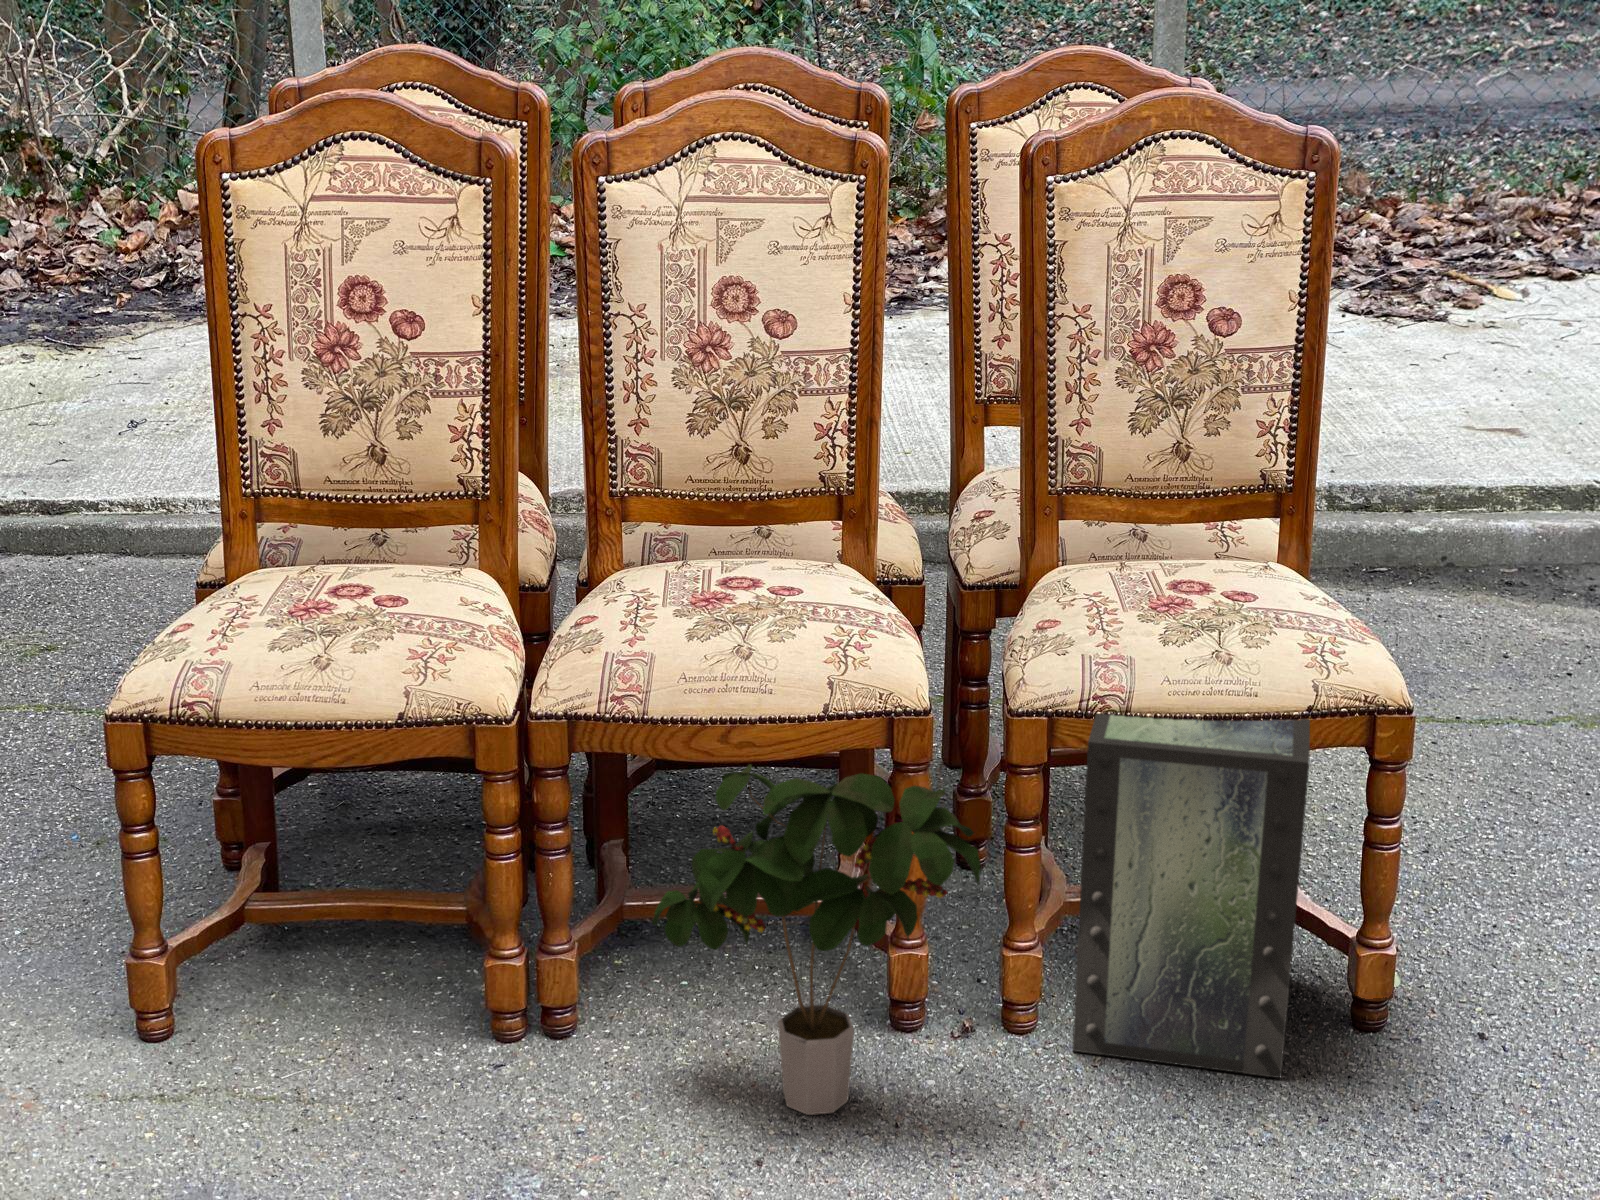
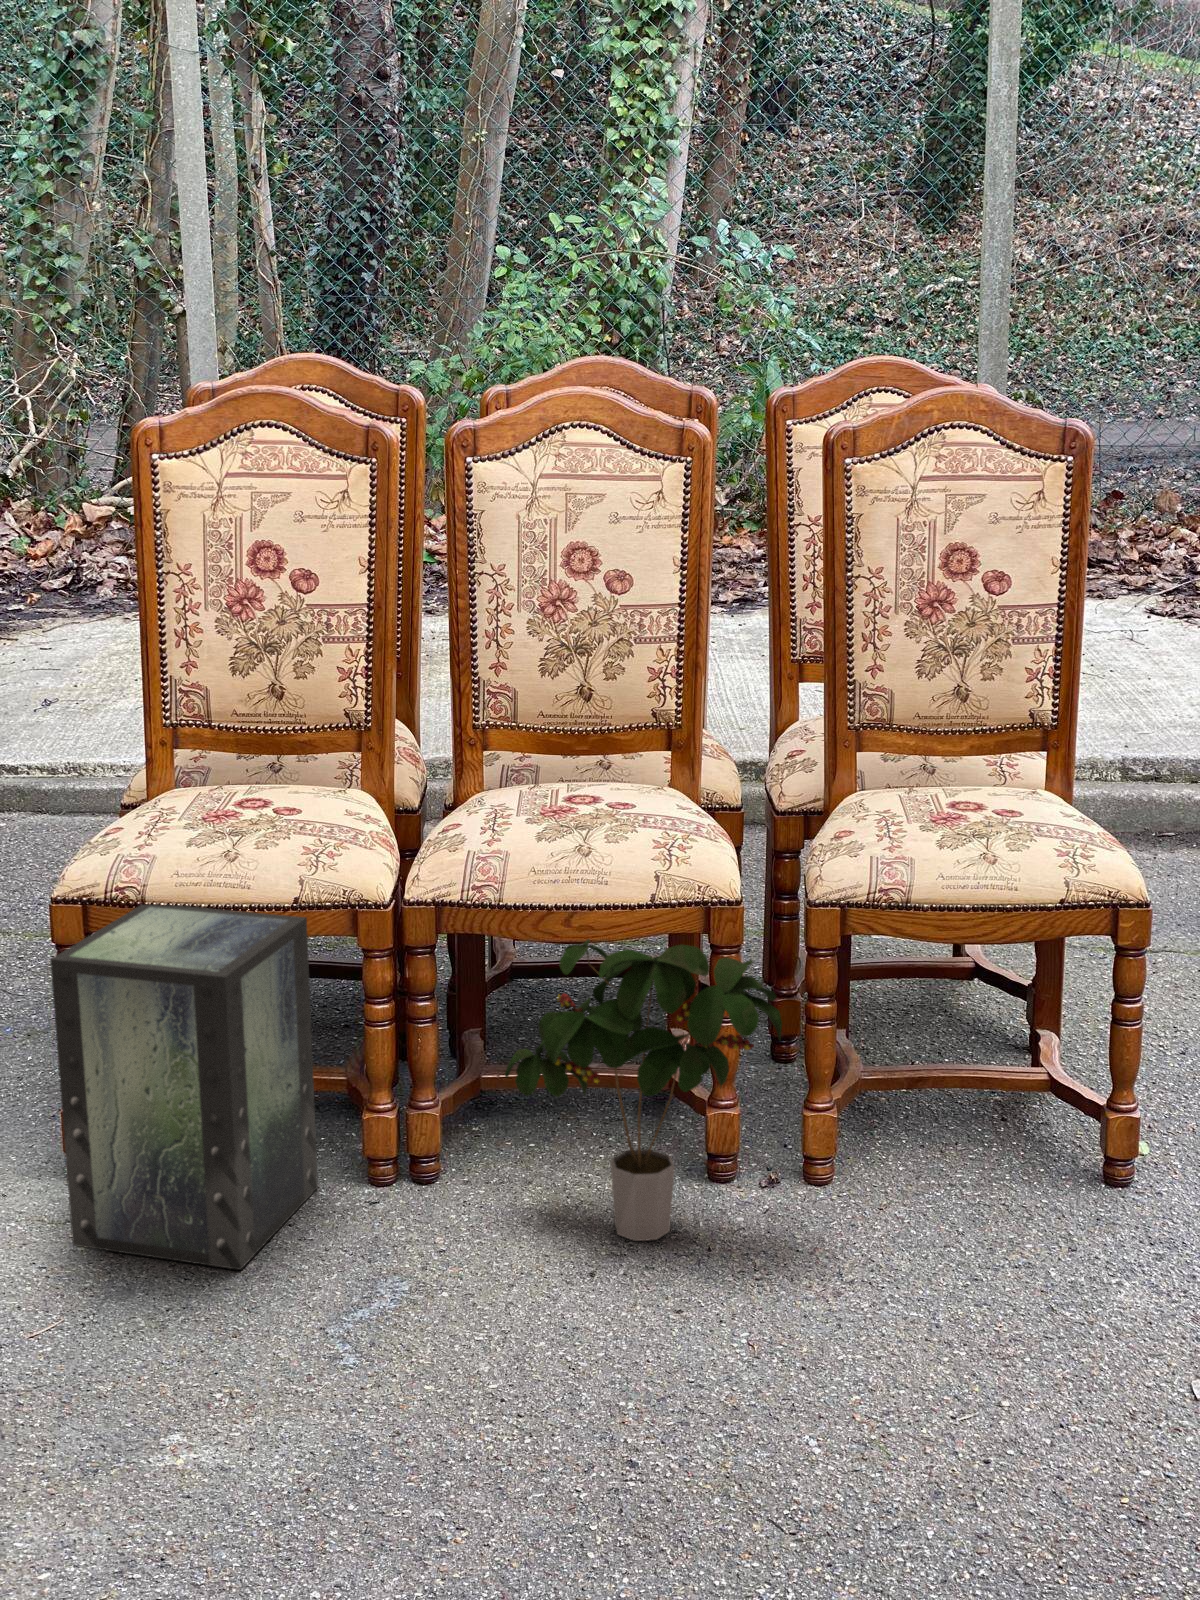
storage box: present [1073,714,1310,1078] -> present [50,905,318,1270]

